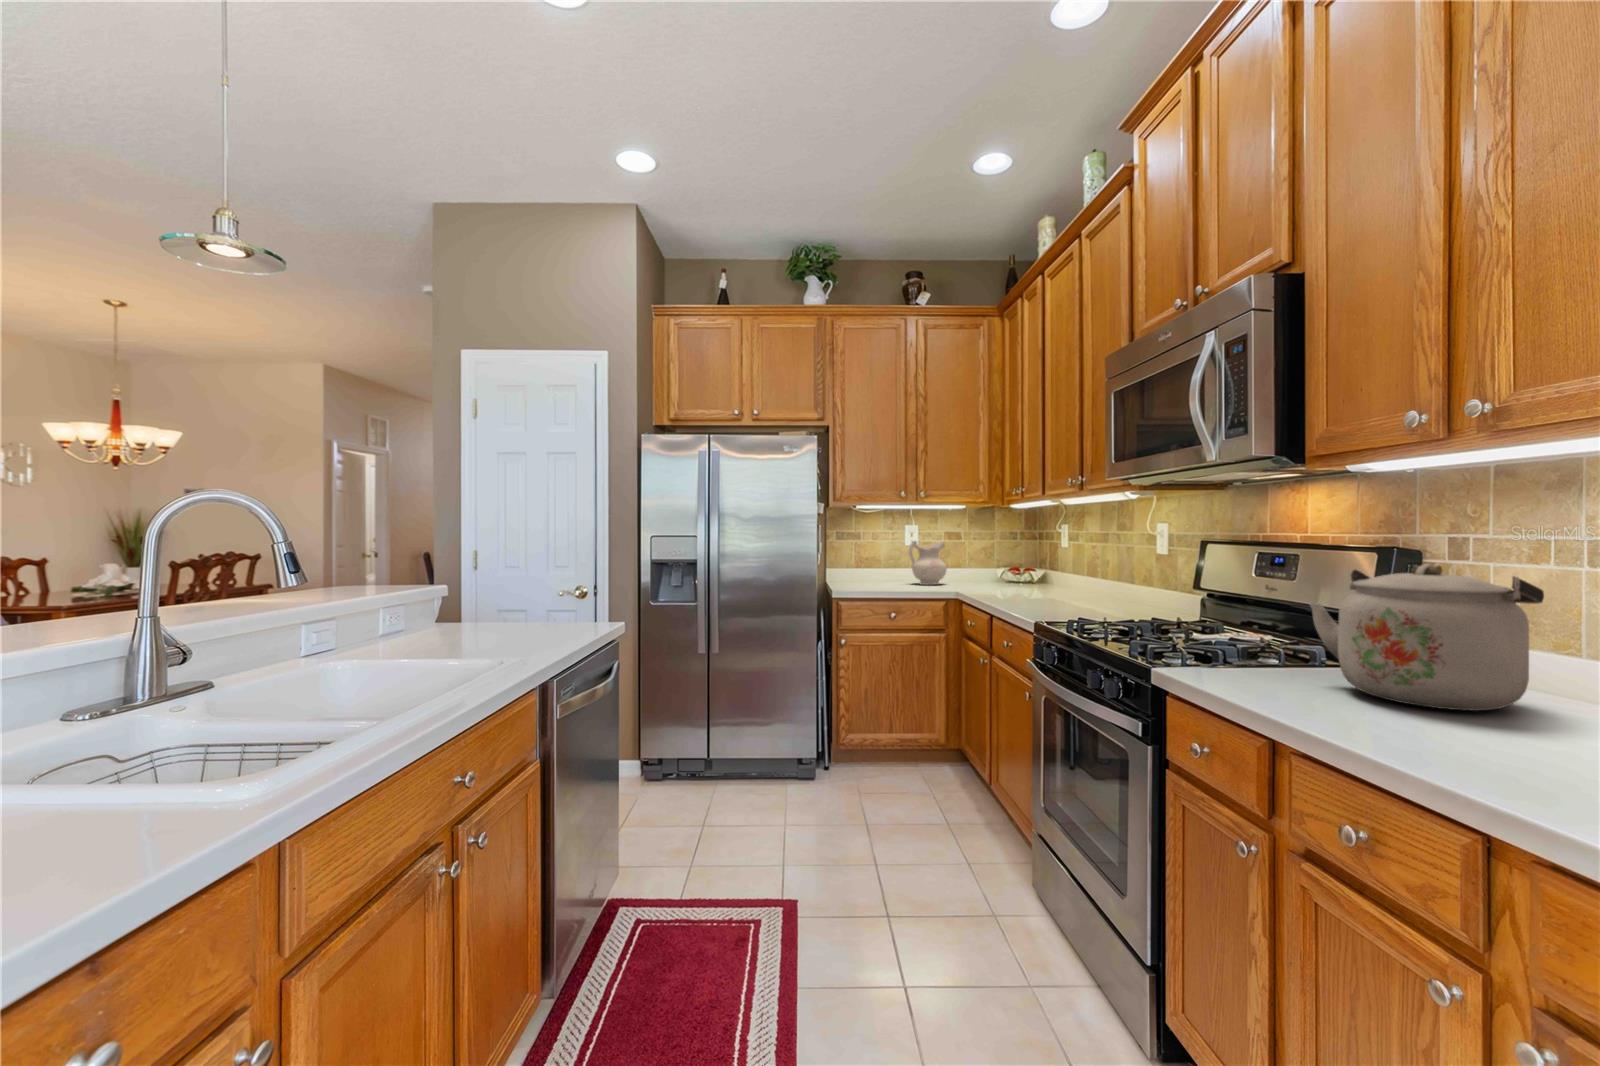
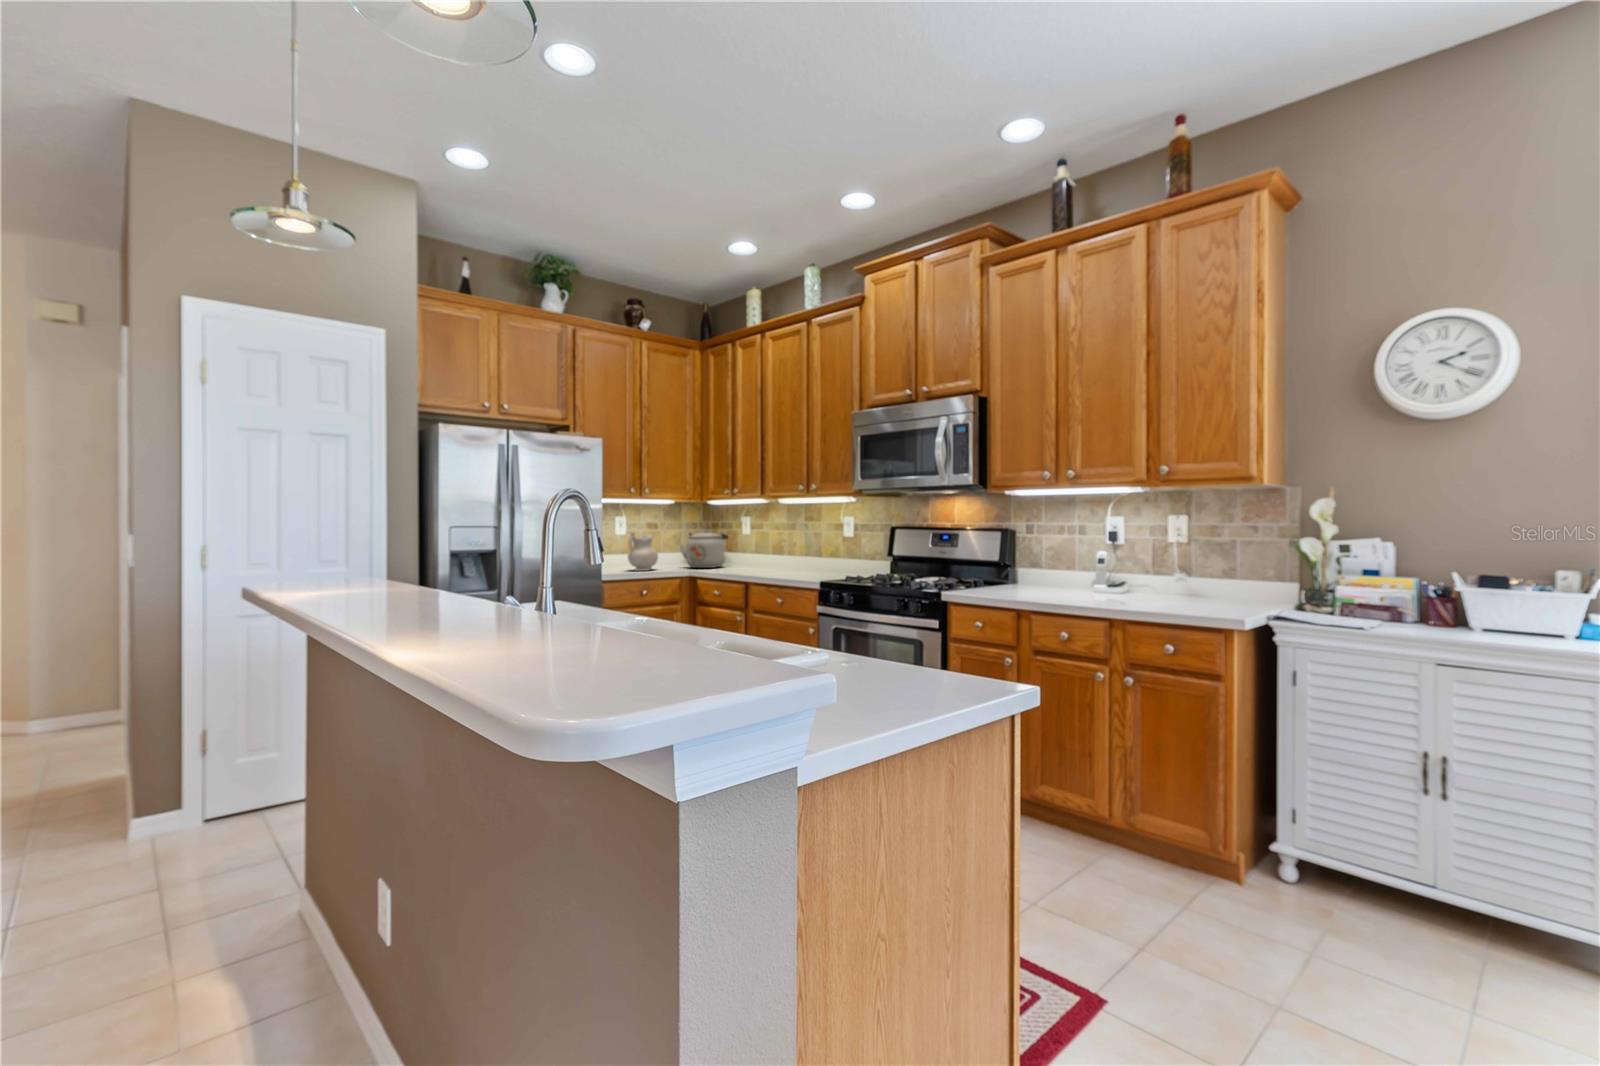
kettle: present [1310,564,1544,711] -> present [680,530,728,568]

